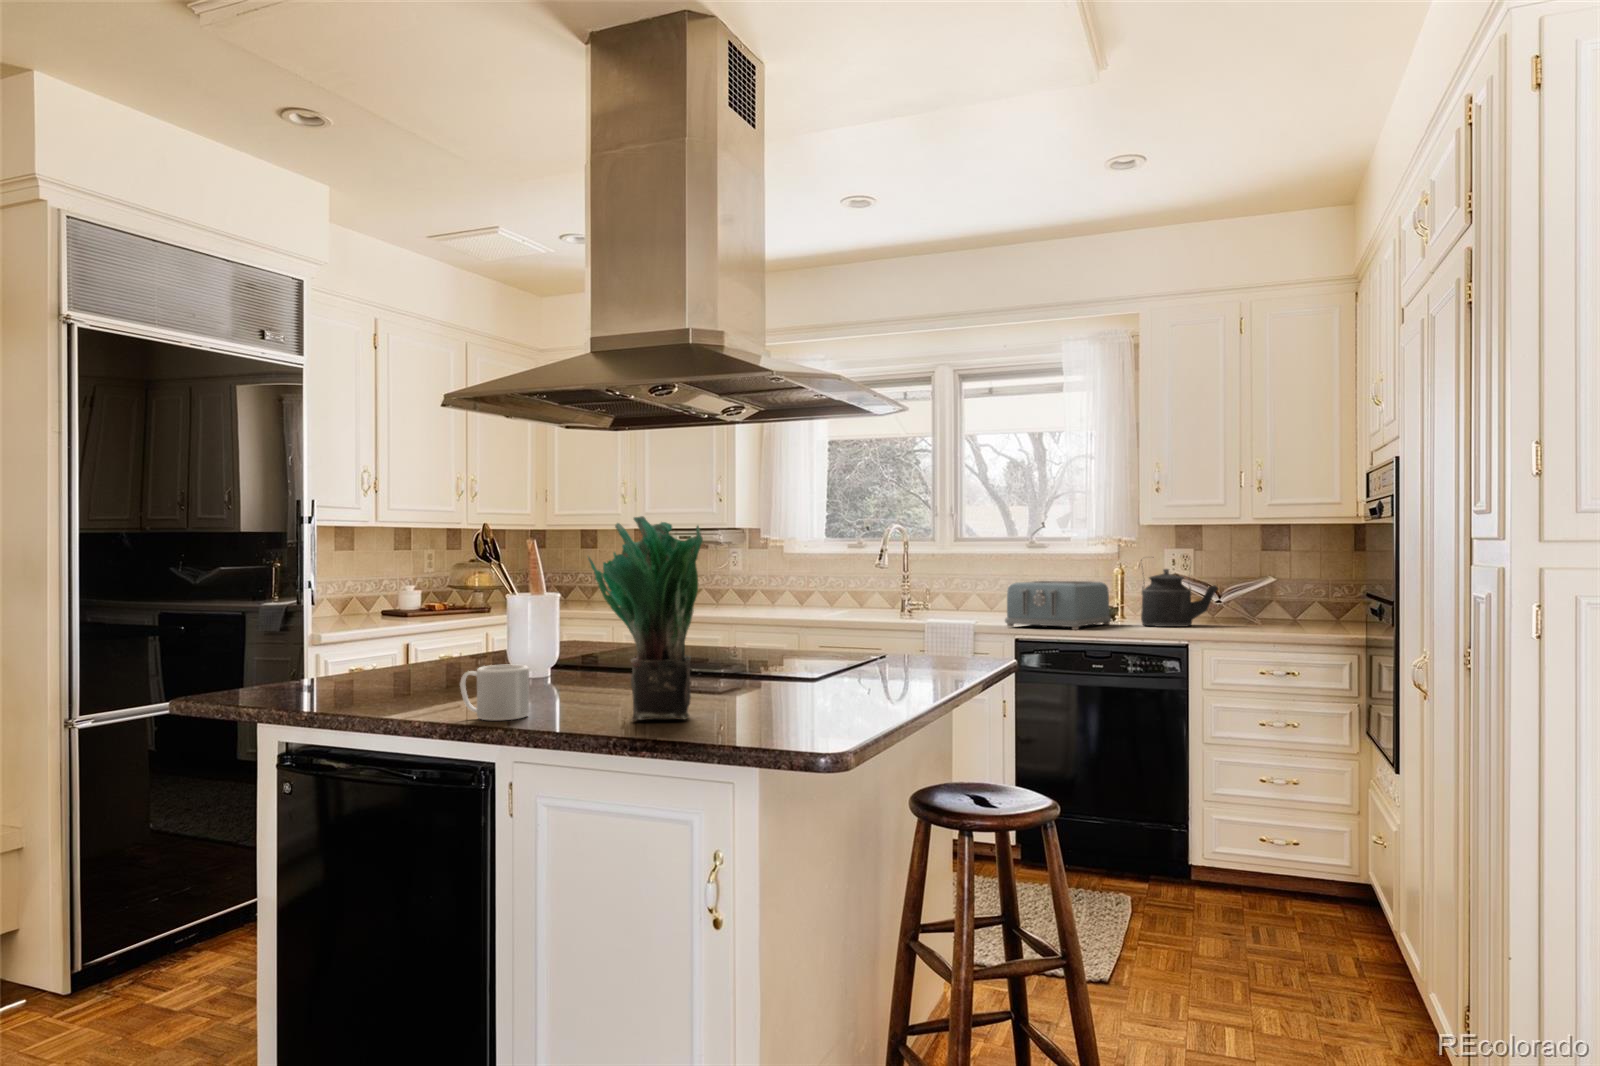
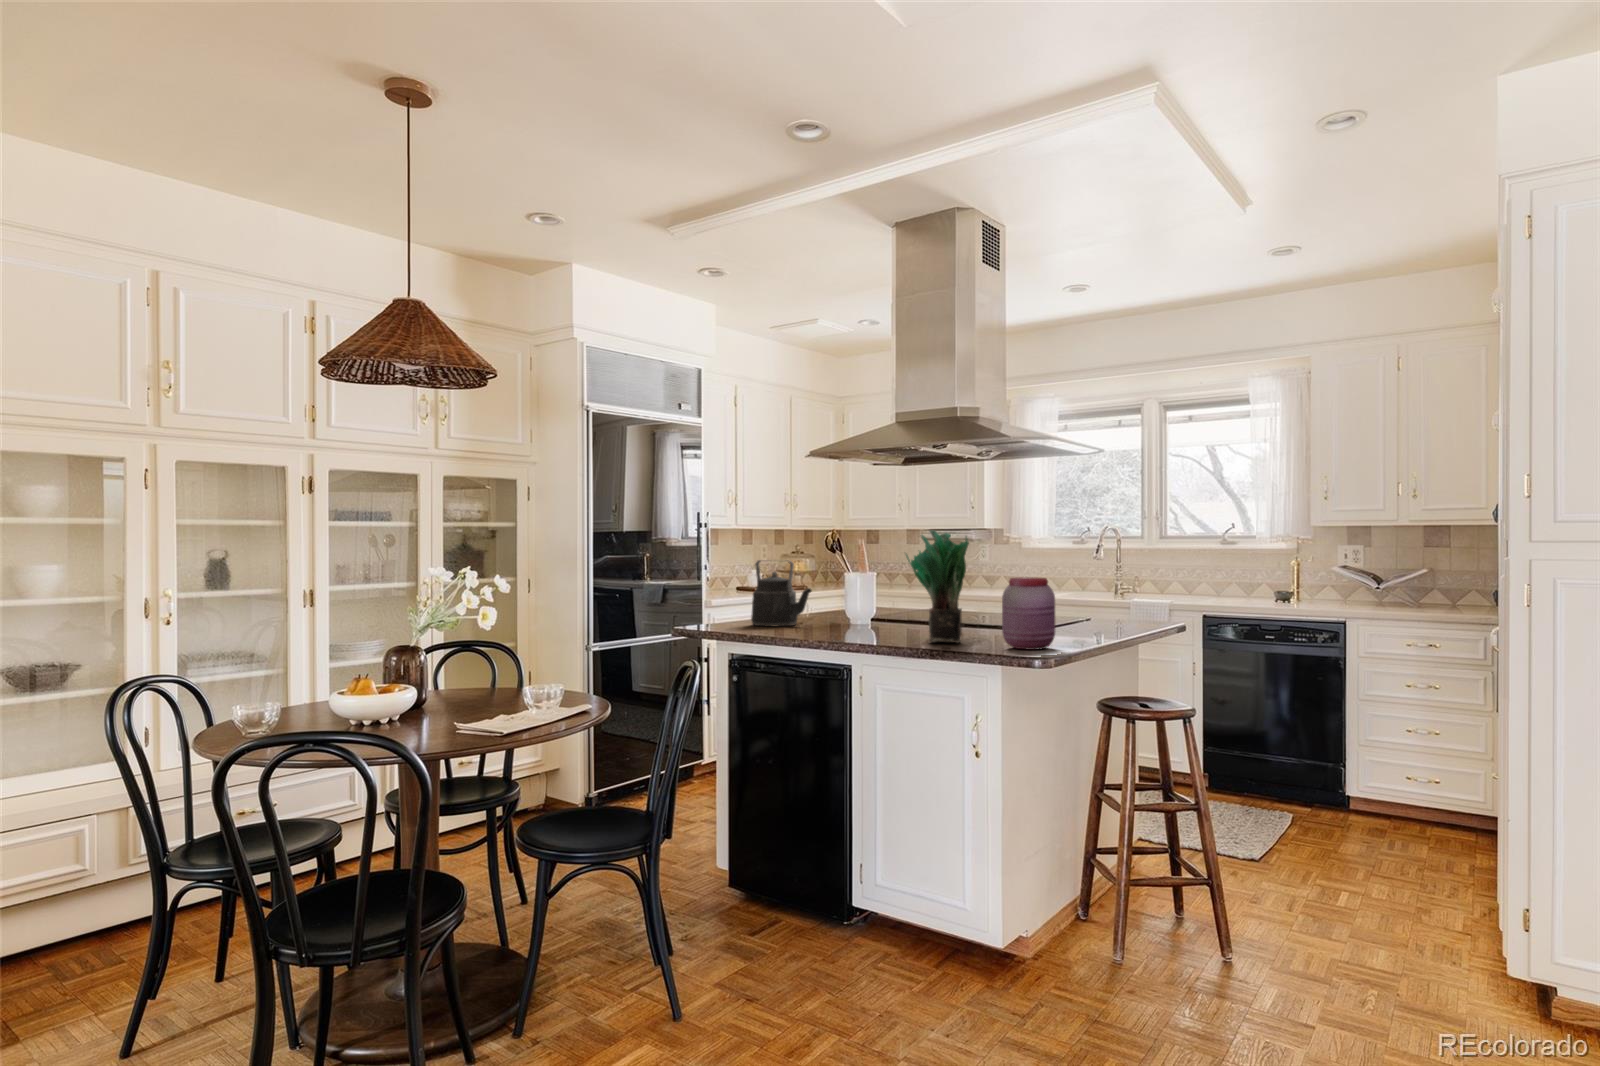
kettle: present [1141,560,1218,627] -> present [751,560,812,626]
toaster: present [1005,581,1111,630] -> none [1195,571,1286,609]
jar: none [762,600,856,734] -> present [1002,578,1055,650]
mug: present [460,664,529,720] -> none [834,612,871,641]

